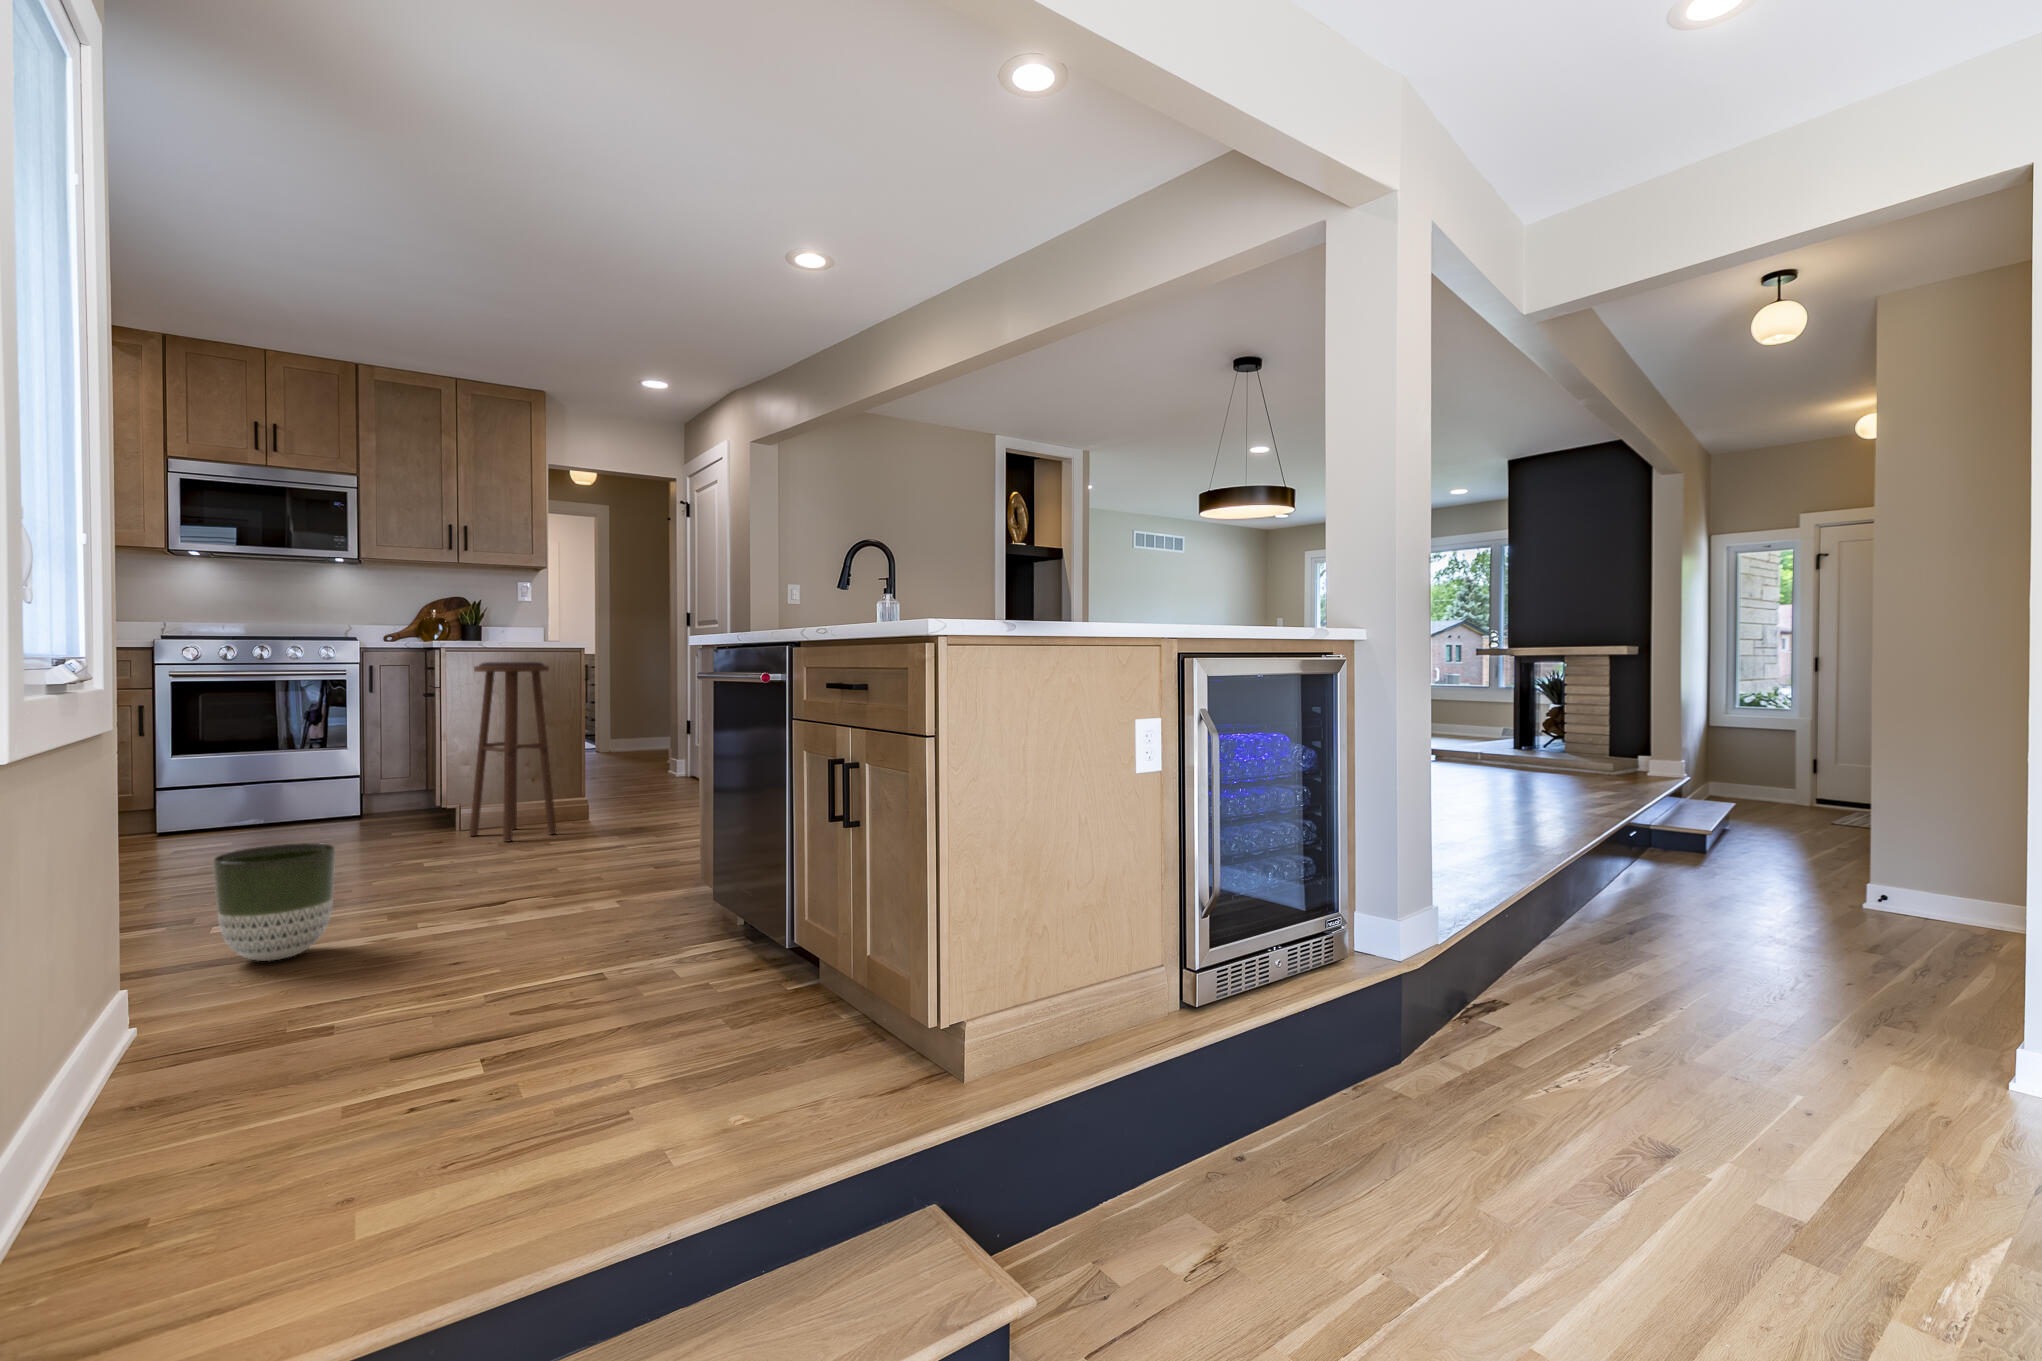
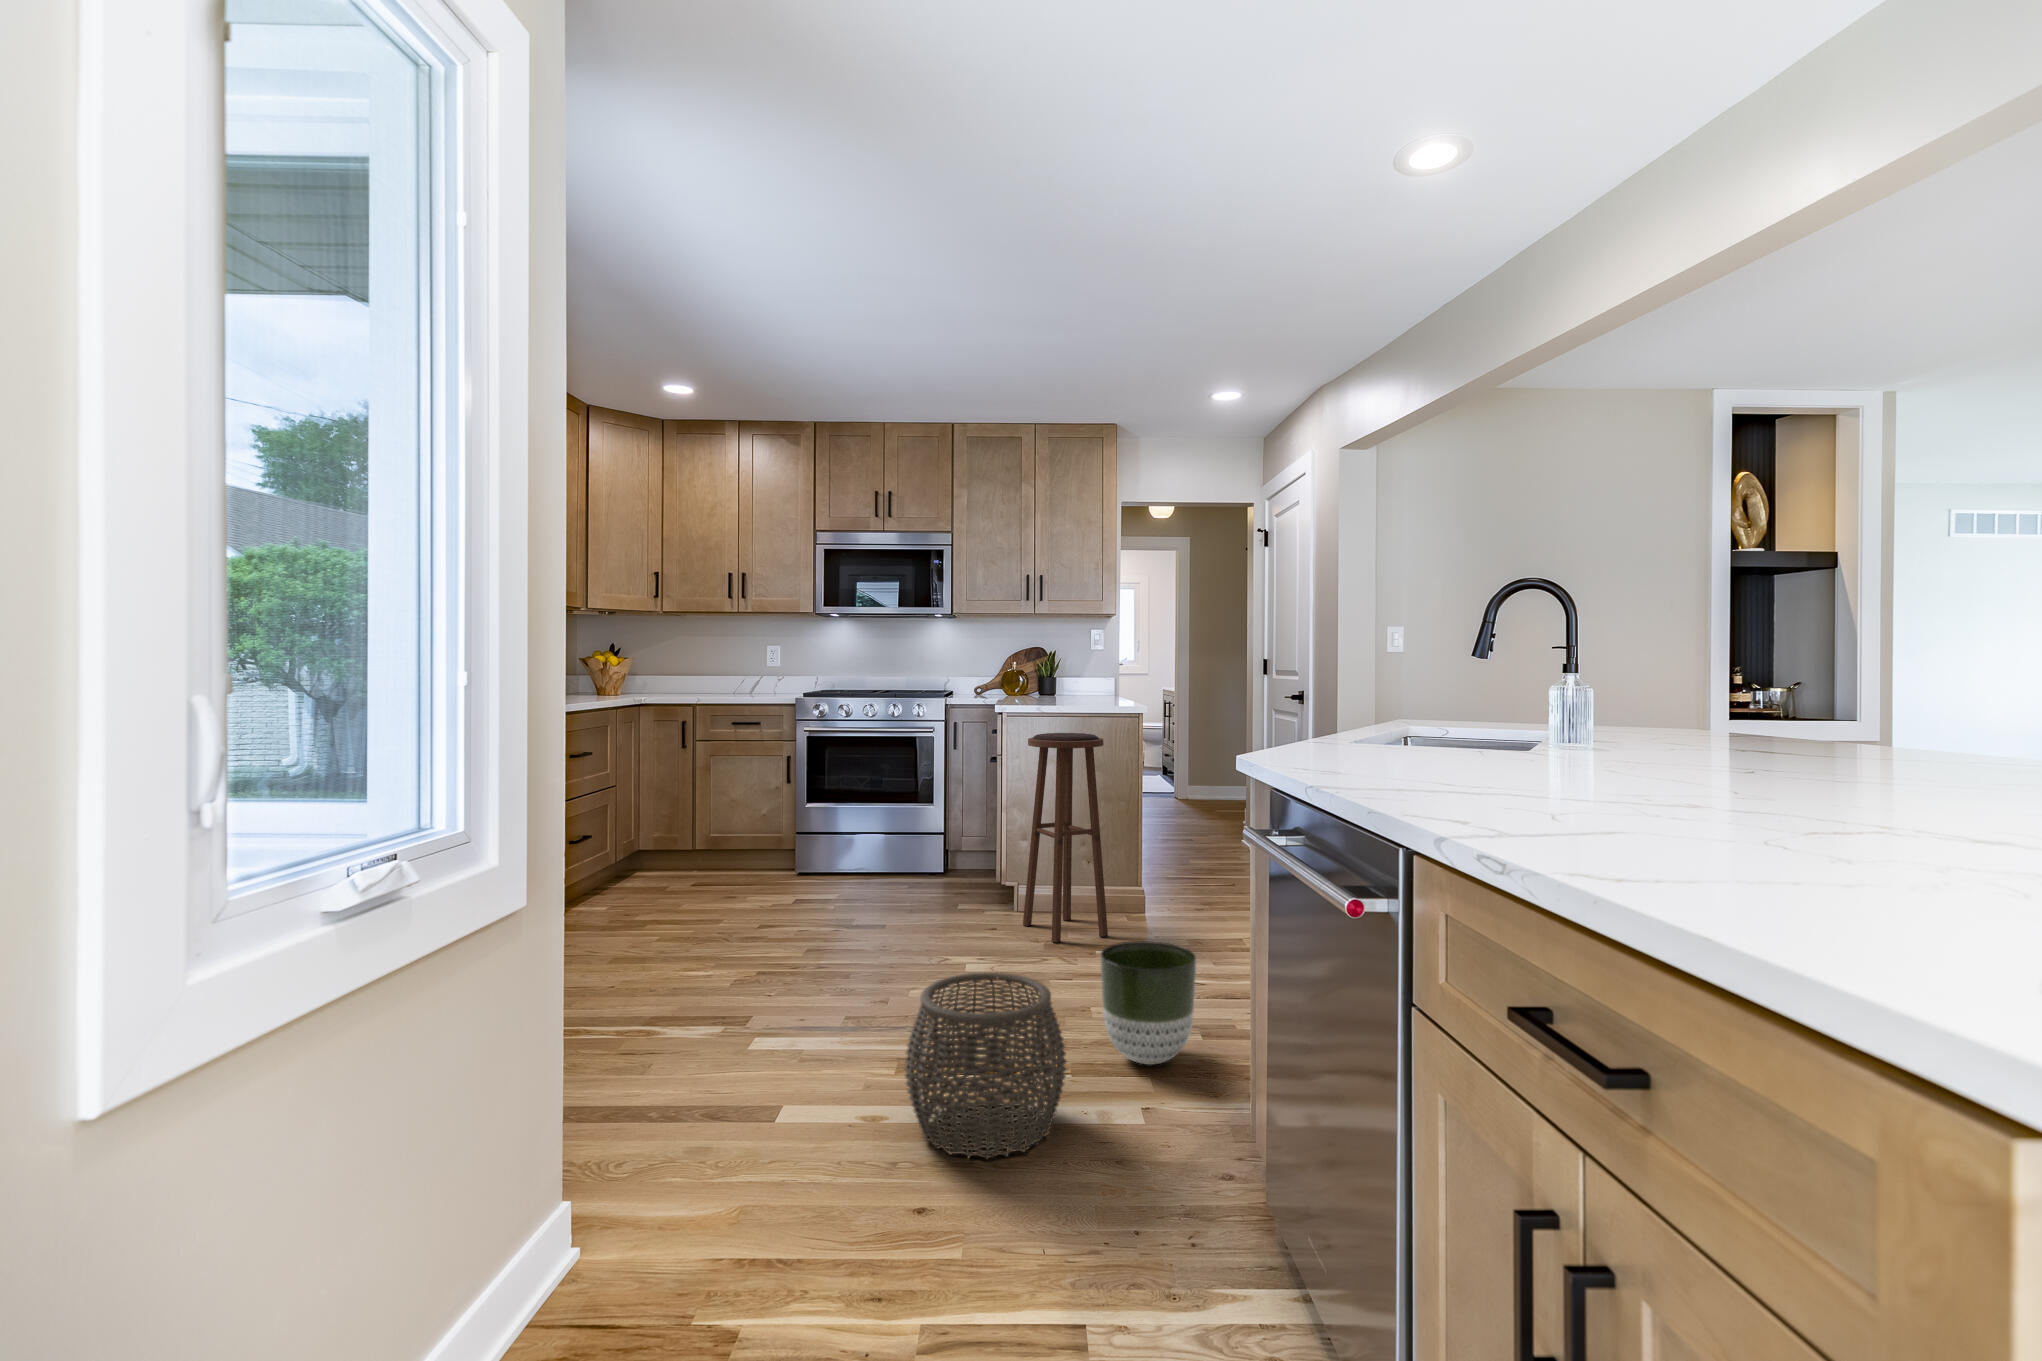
woven basket: none [417,816,558,942] -> present [904,972,1067,1159]
planter: present [213,843,335,961] -> present [1100,941,1196,1065]

